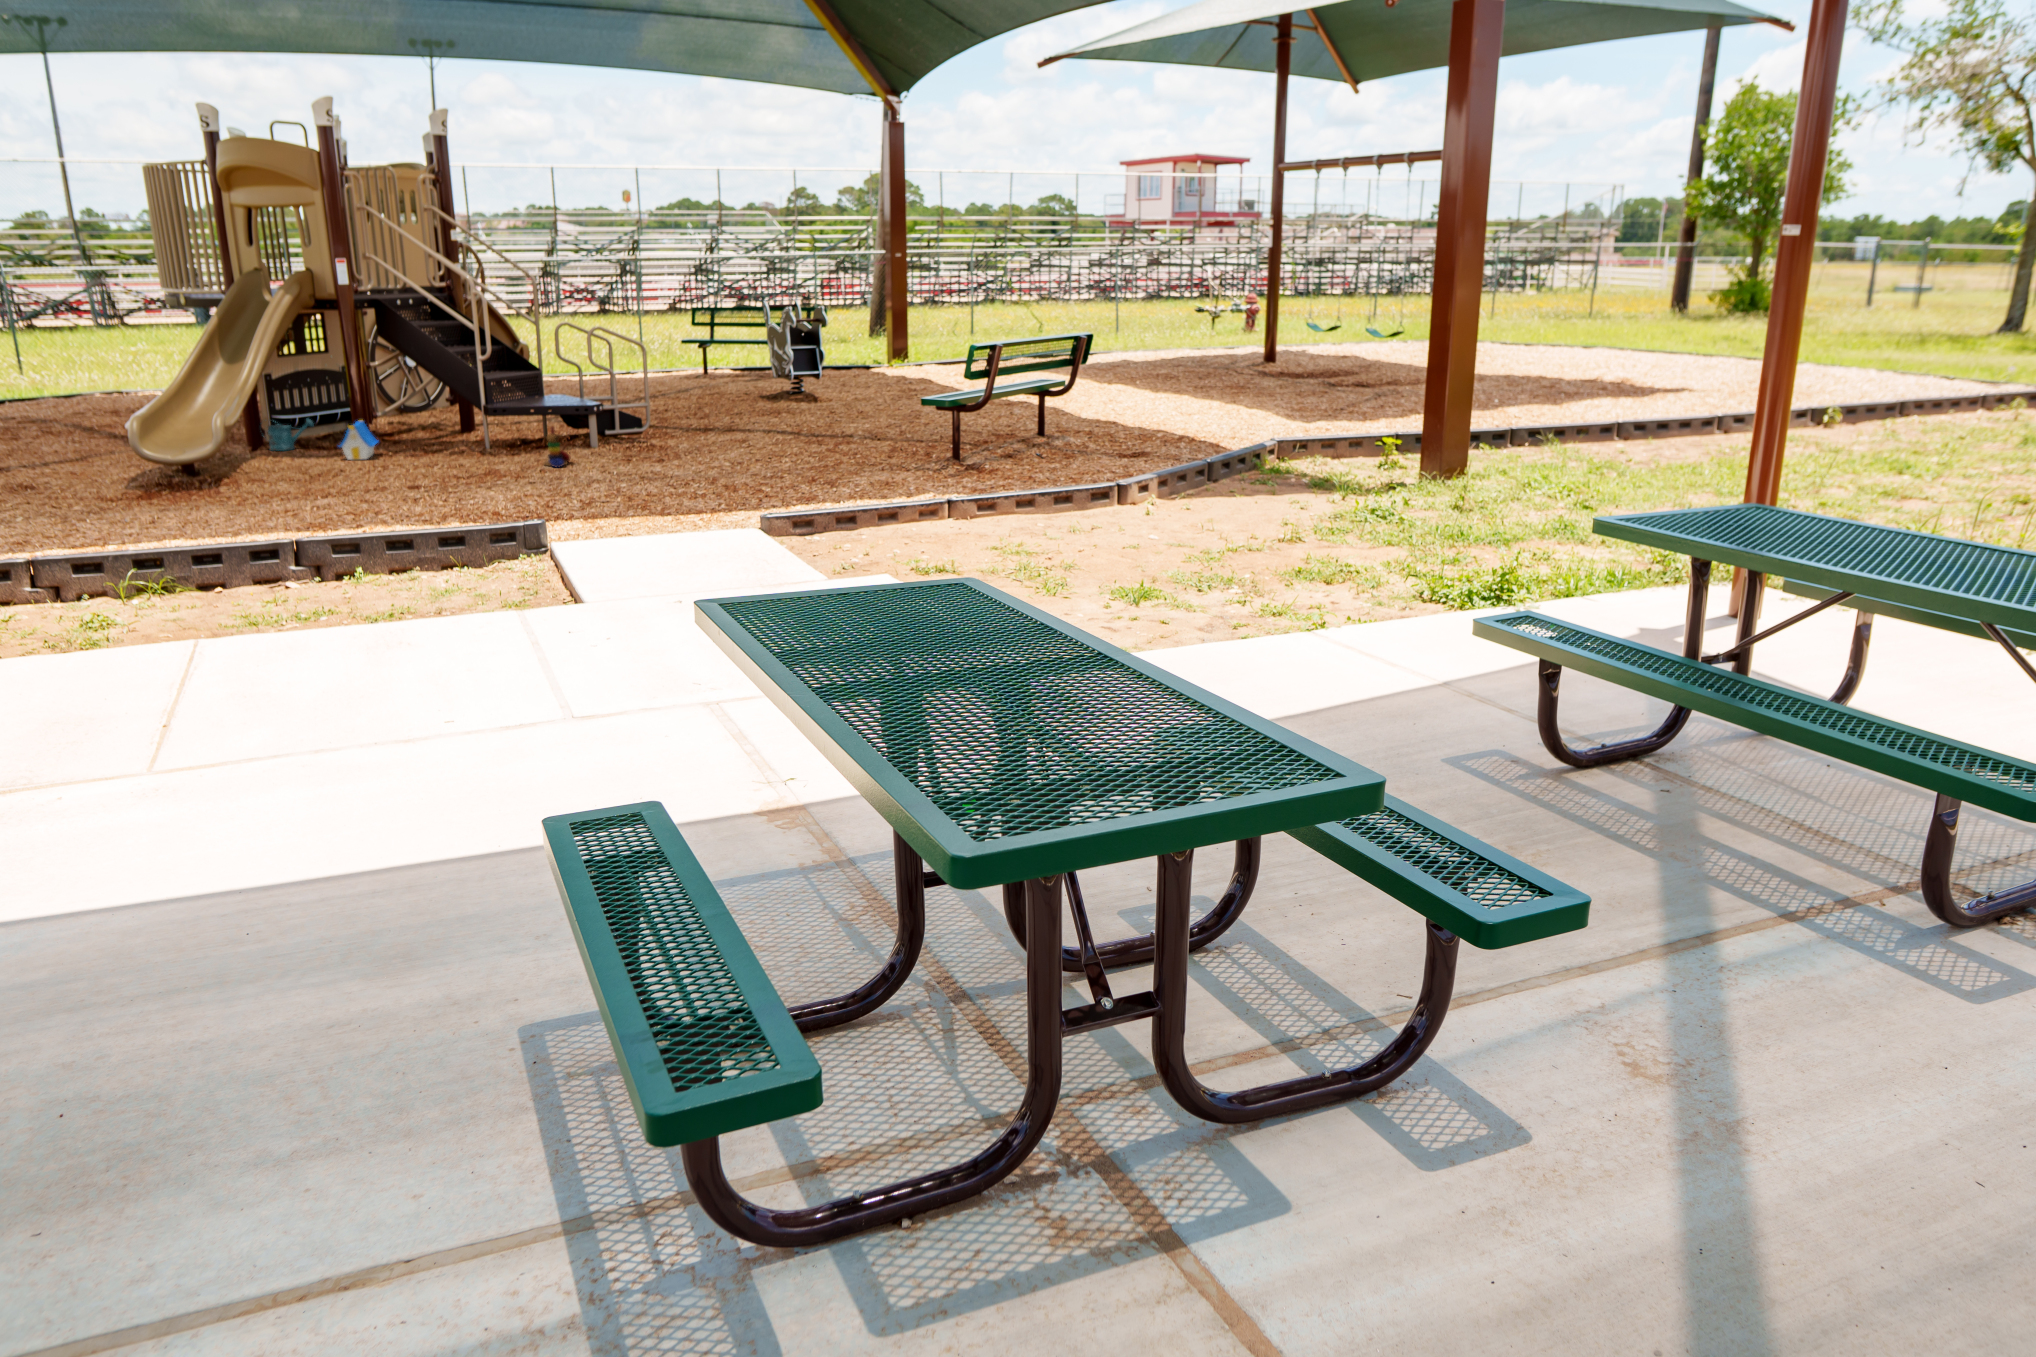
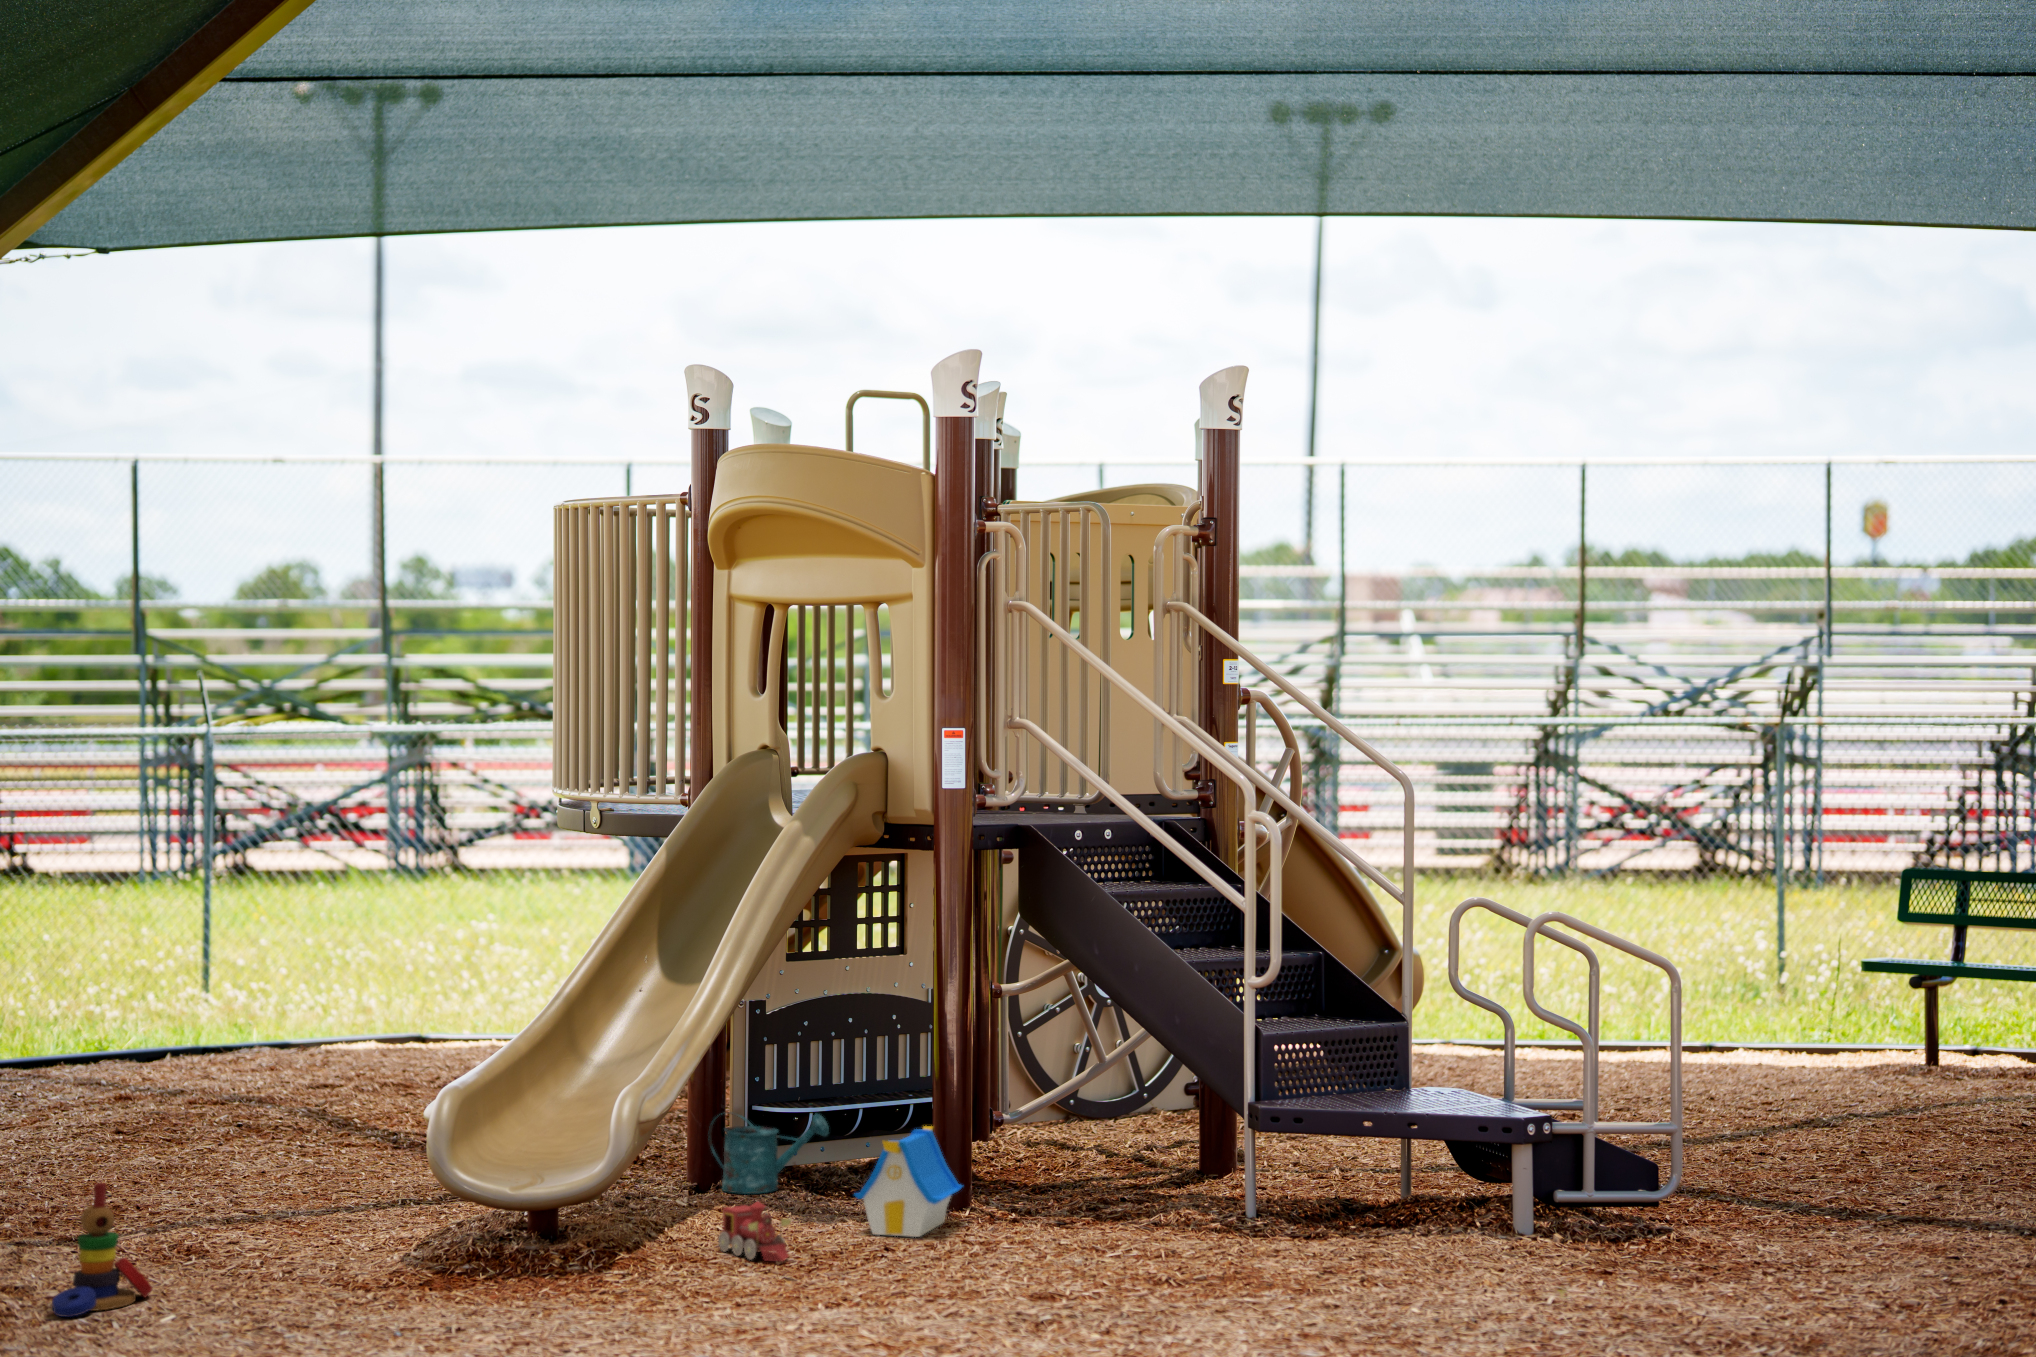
stacking toy: present [543,427,570,467] -> present [52,1183,153,1317]
toy train: none [288,449,320,470] -> present [718,1202,791,1261]

